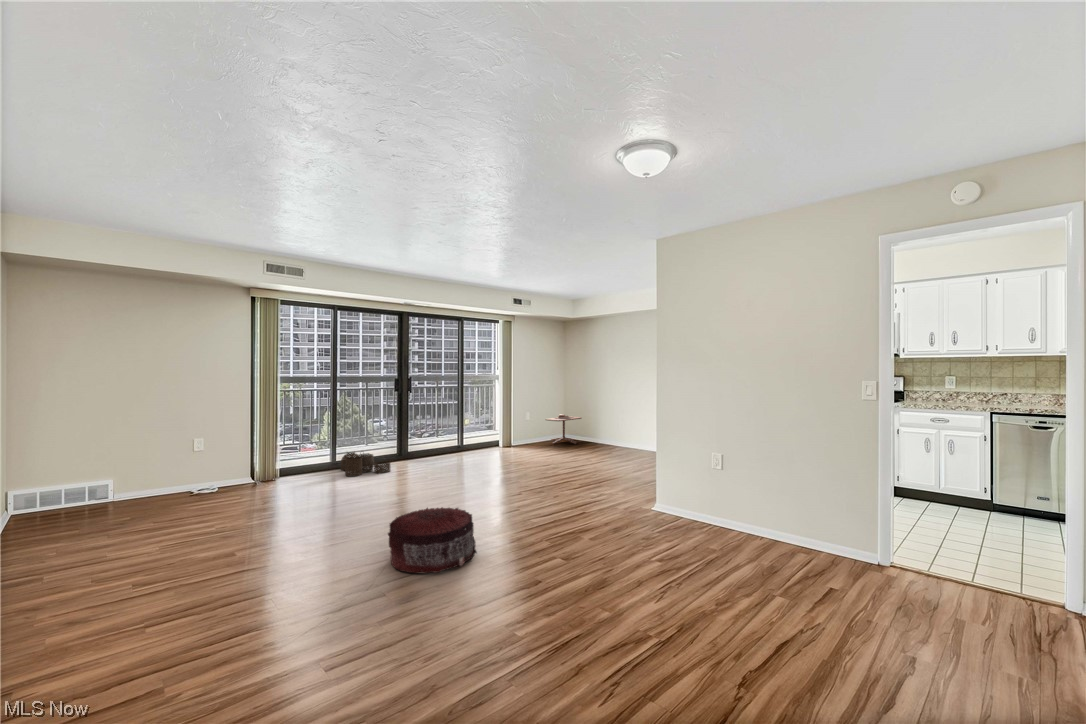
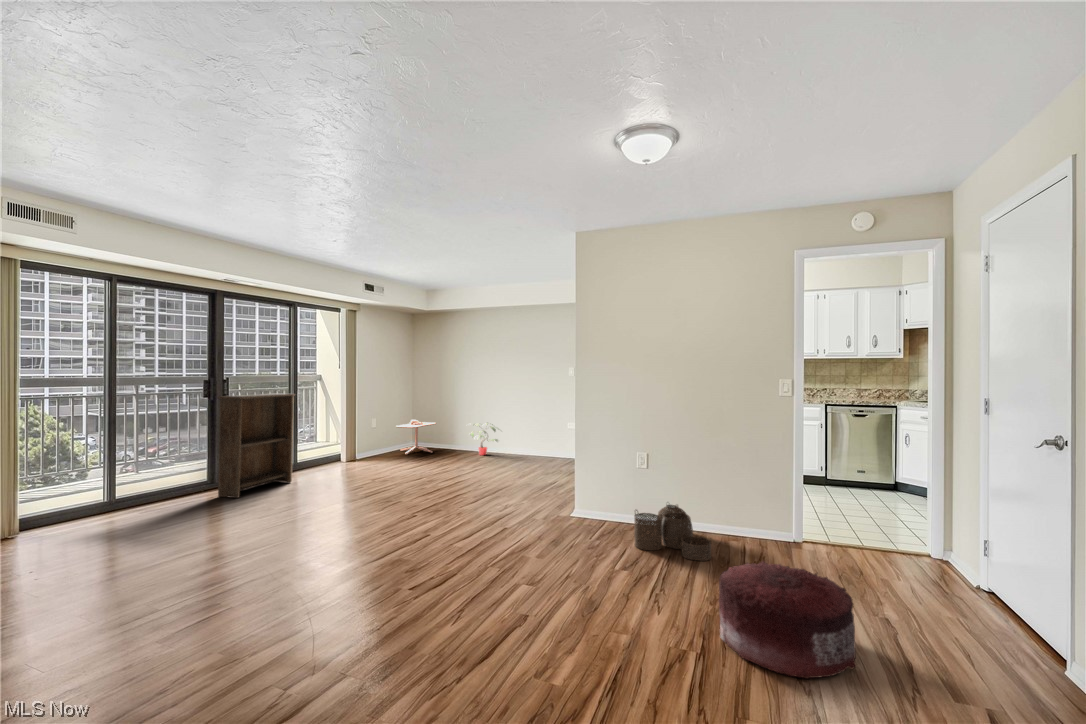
bookshelf: none [399,390,455,468] -> present [218,393,295,498]
potted plant: none [602,419,637,449] -> present [471,423,498,455]
woven basket: present [341,452,390,476] -> present [634,505,711,561]
pouf: present [388,507,477,574] -> present [719,561,857,678]

